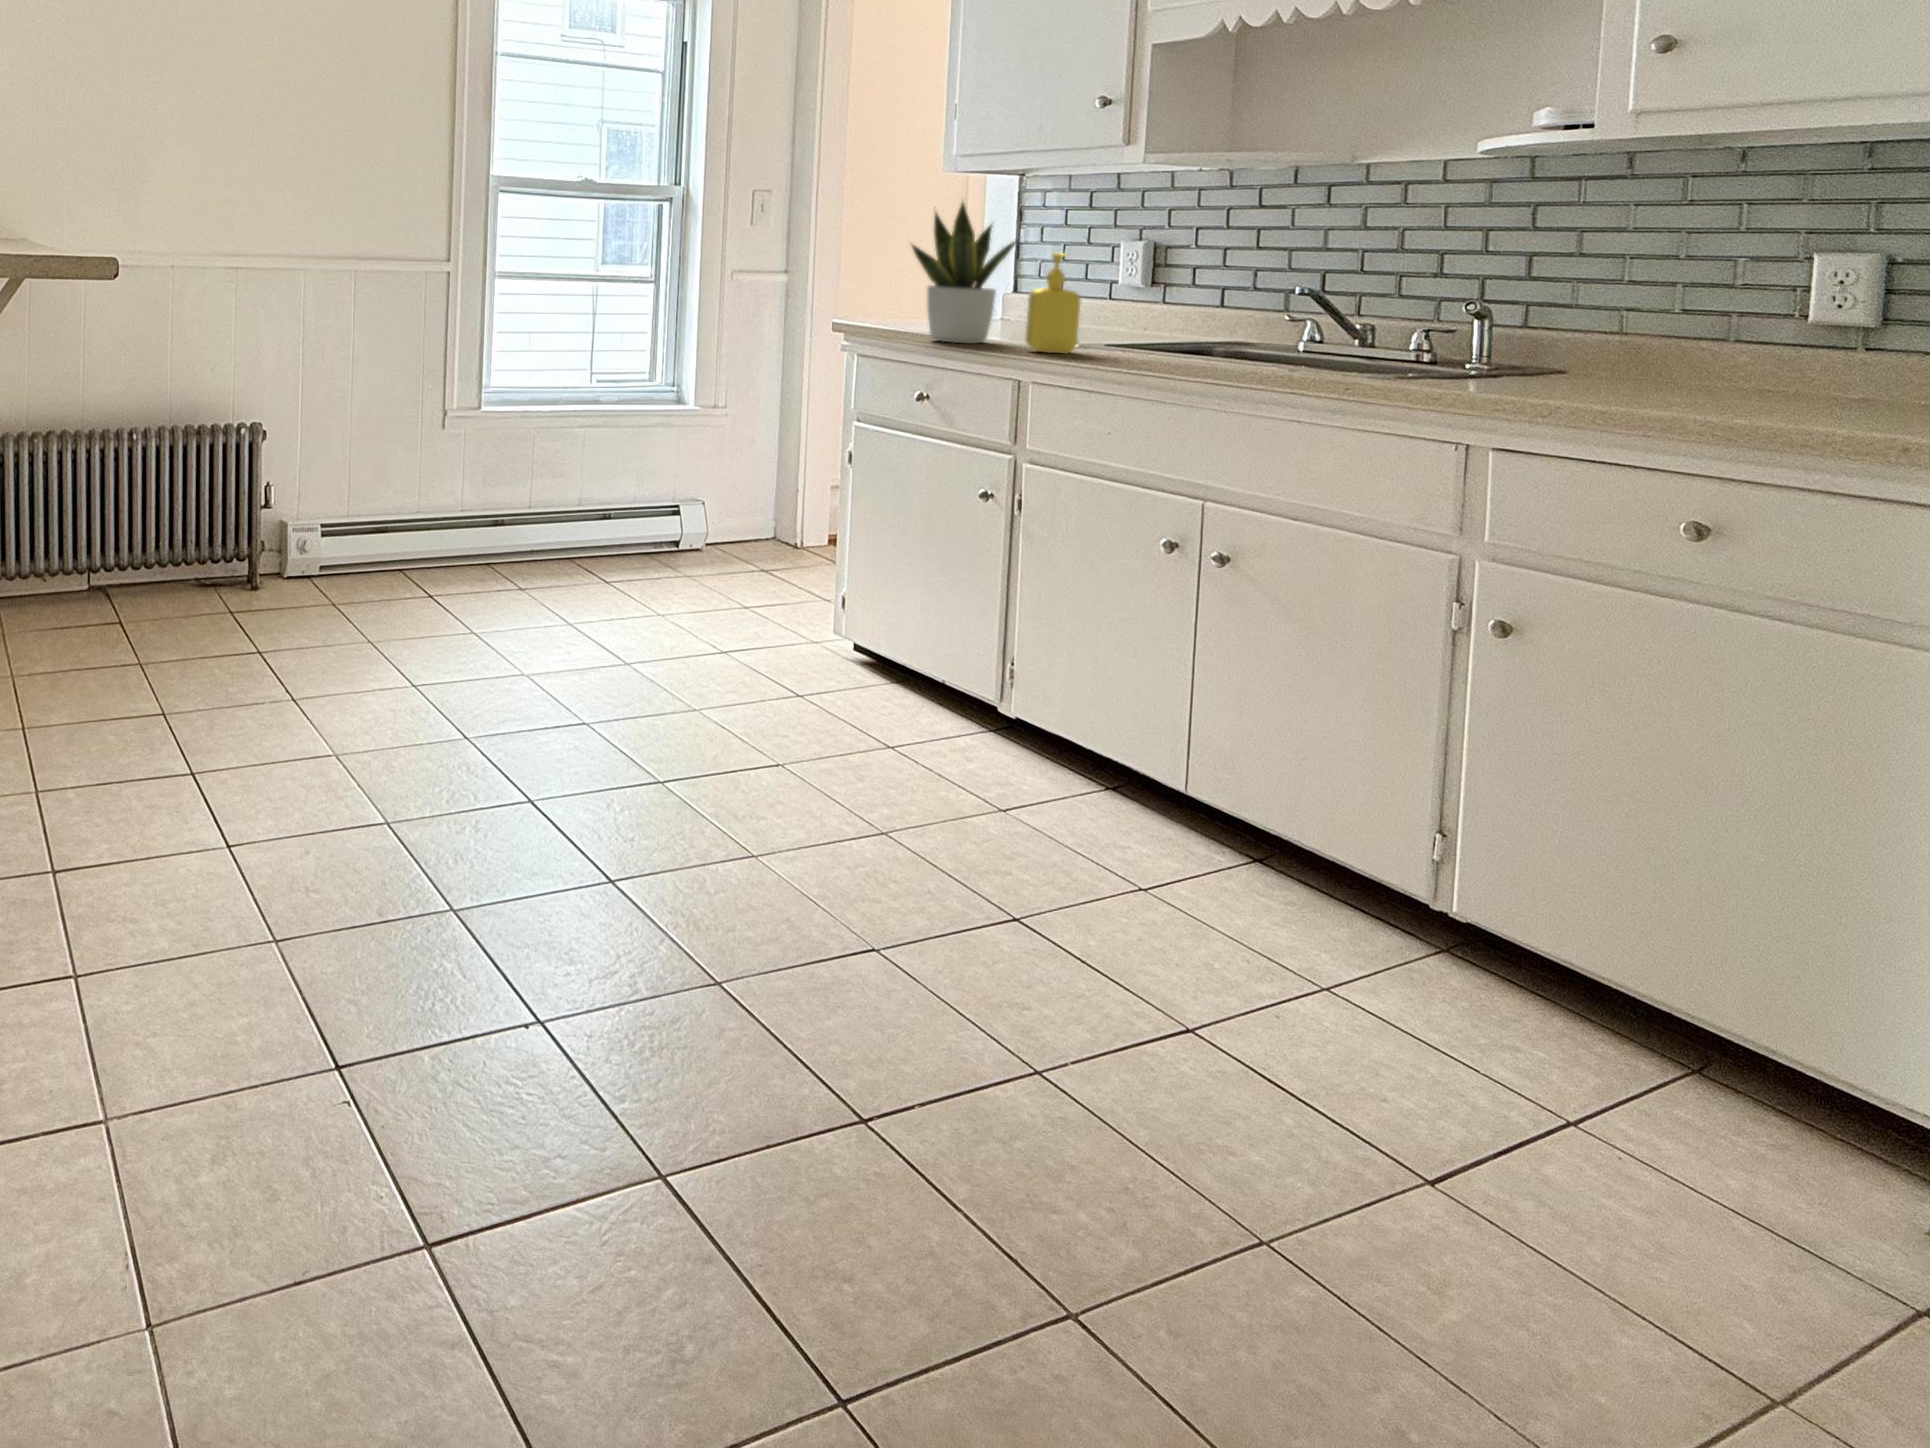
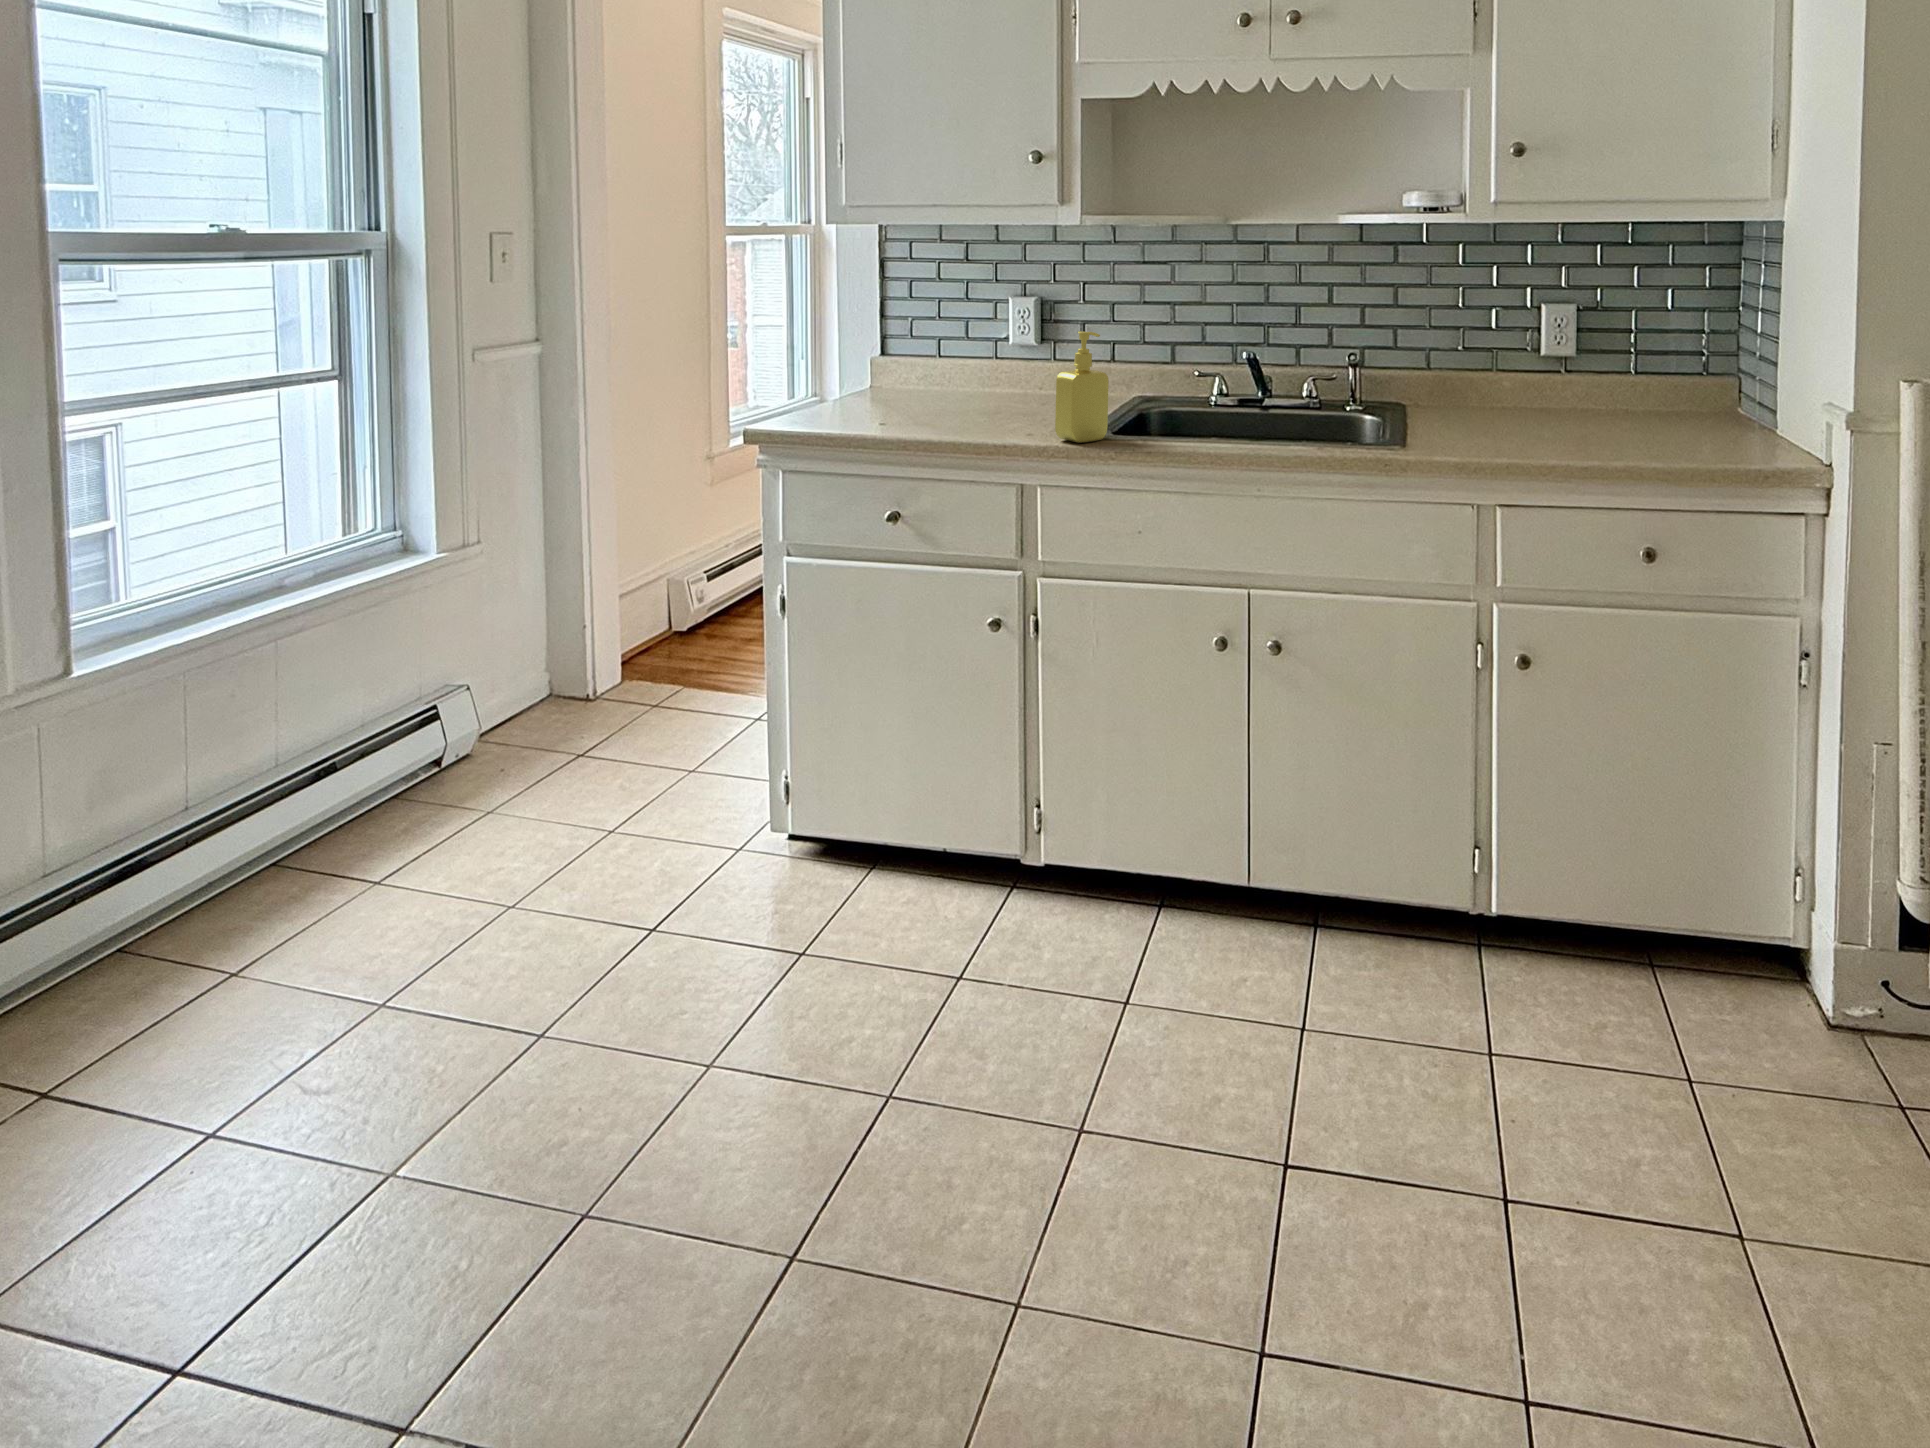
potted plant: present [912,202,1017,344] -> none [902,266,1007,439]

